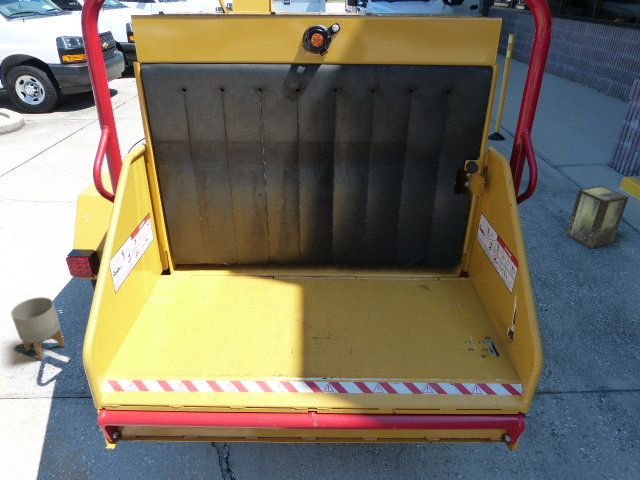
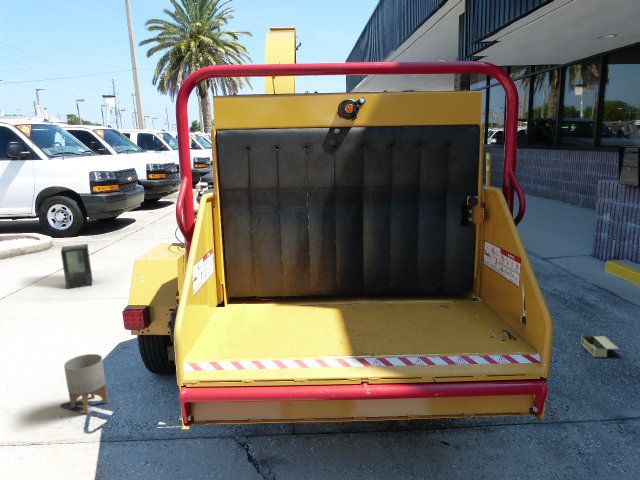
storage box: present [566,186,629,249] -> present [61,244,93,289]
toolbox: none [563,291,602,318] -> present [581,335,619,357]

